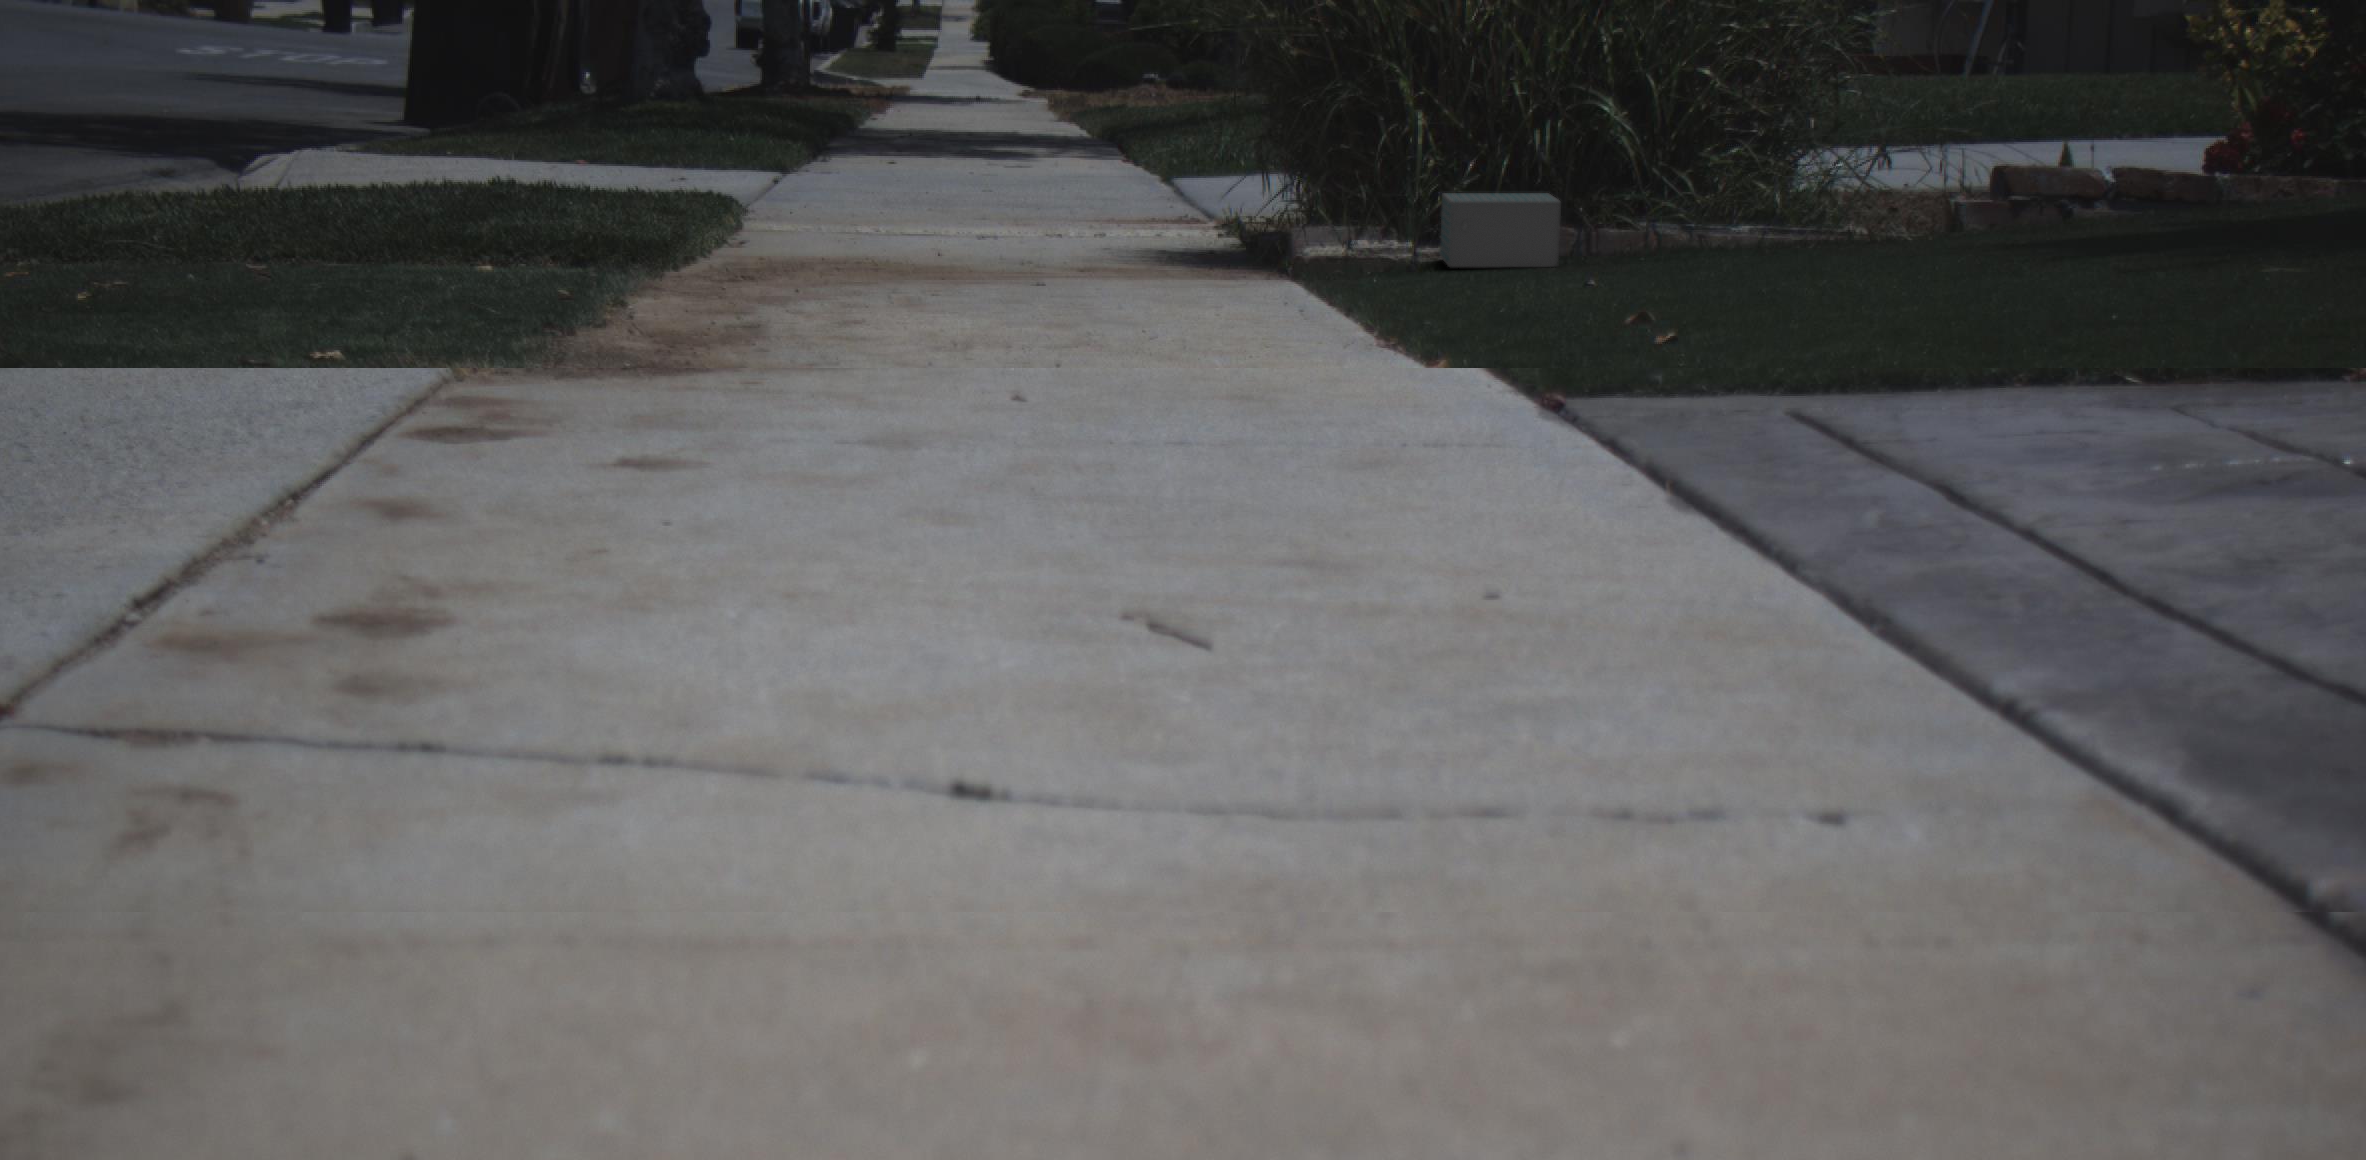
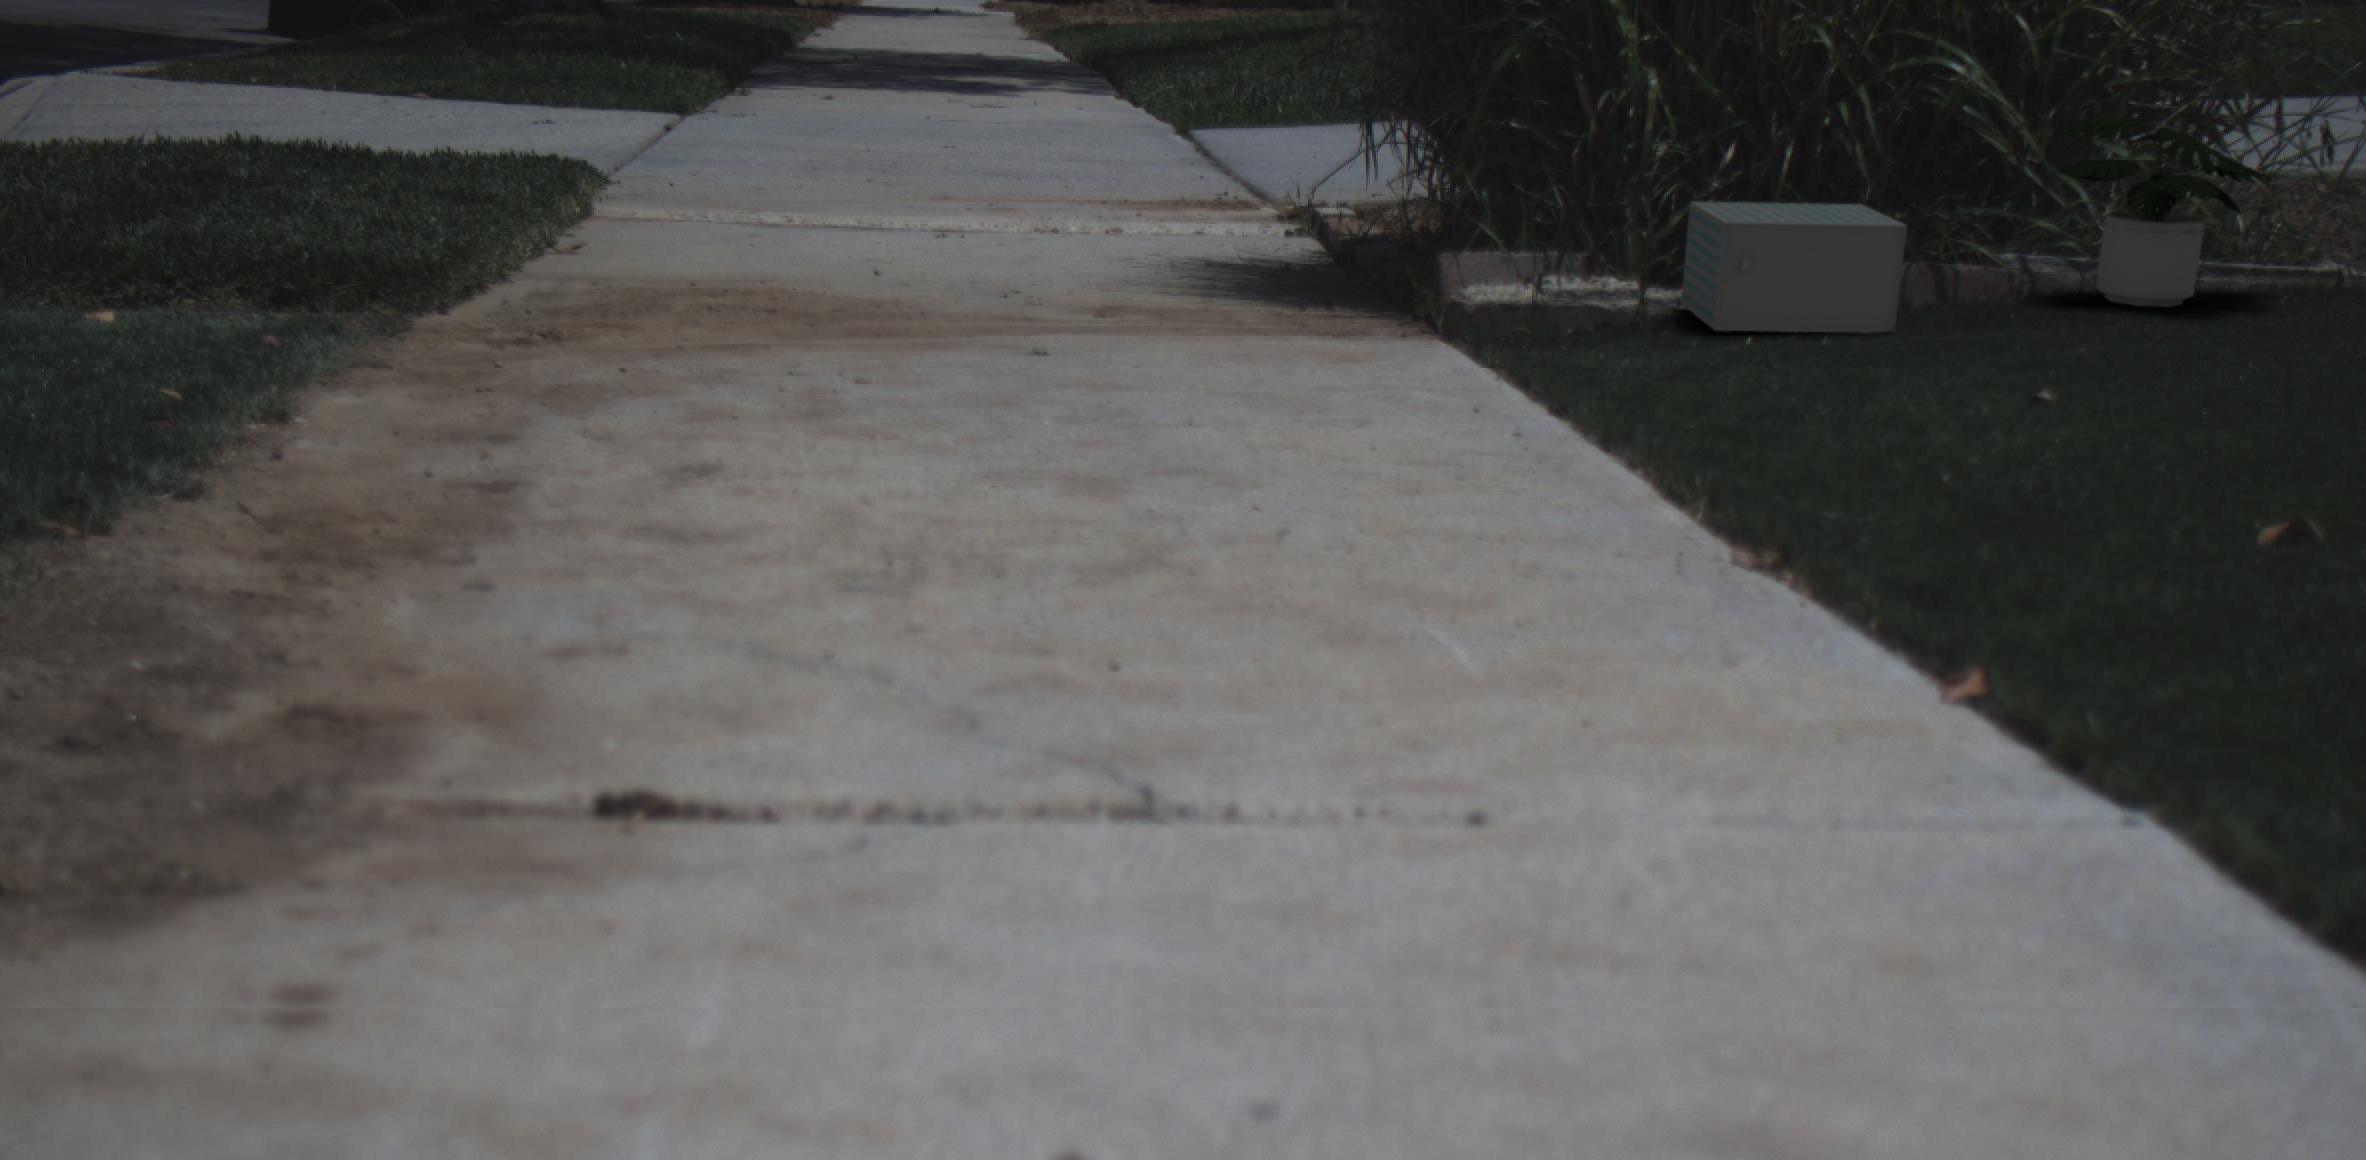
potted plant: none [1664,138,1804,253] -> present [2053,119,2271,307]

